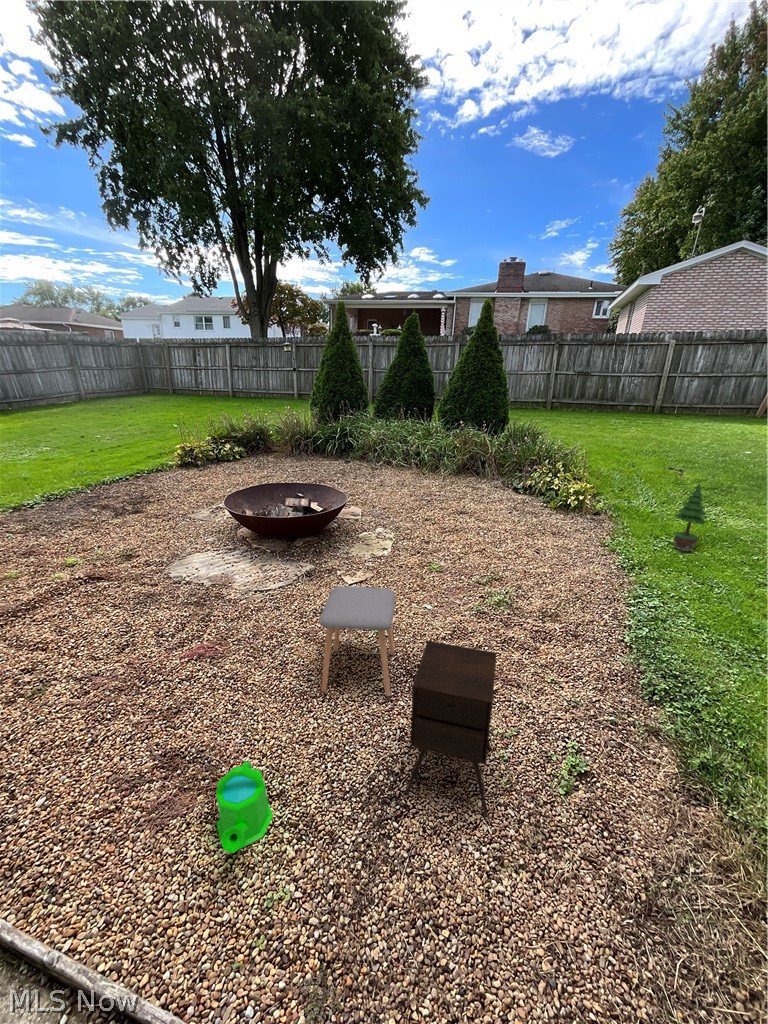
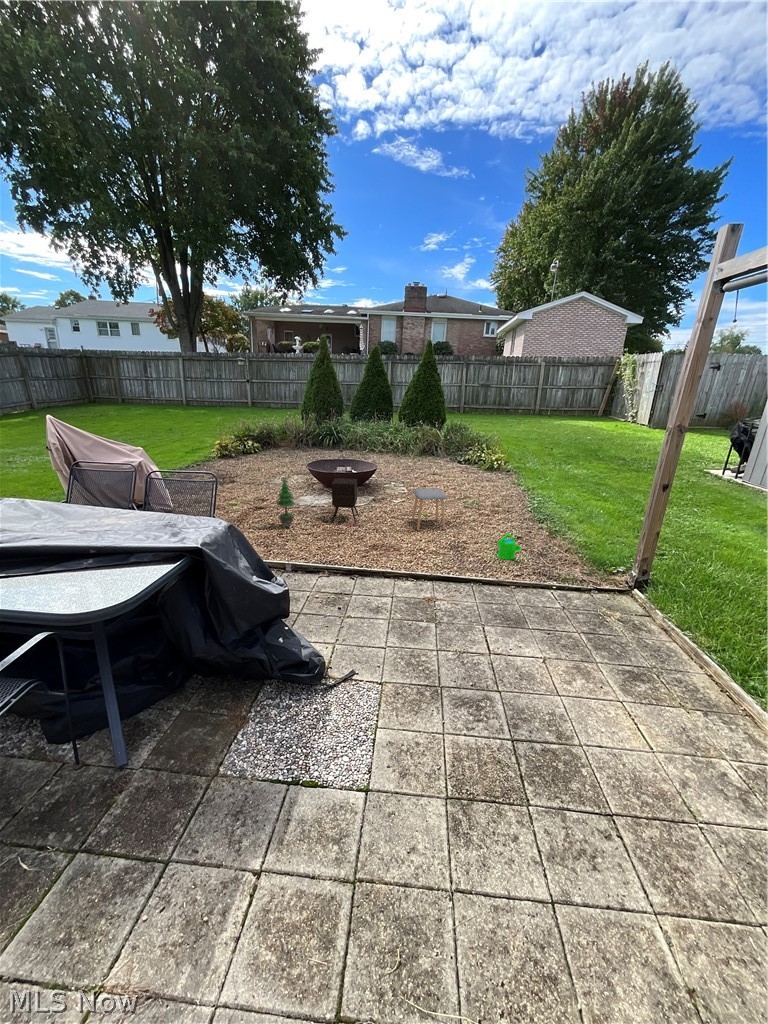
potted tree: present [674,483,706,551] -> present [277,479,295,527]
side table: present [405,641,496,816] -> present [331,478,359,524]
watering can: present [216,762,273,853] -> present [497,533,521,559]

